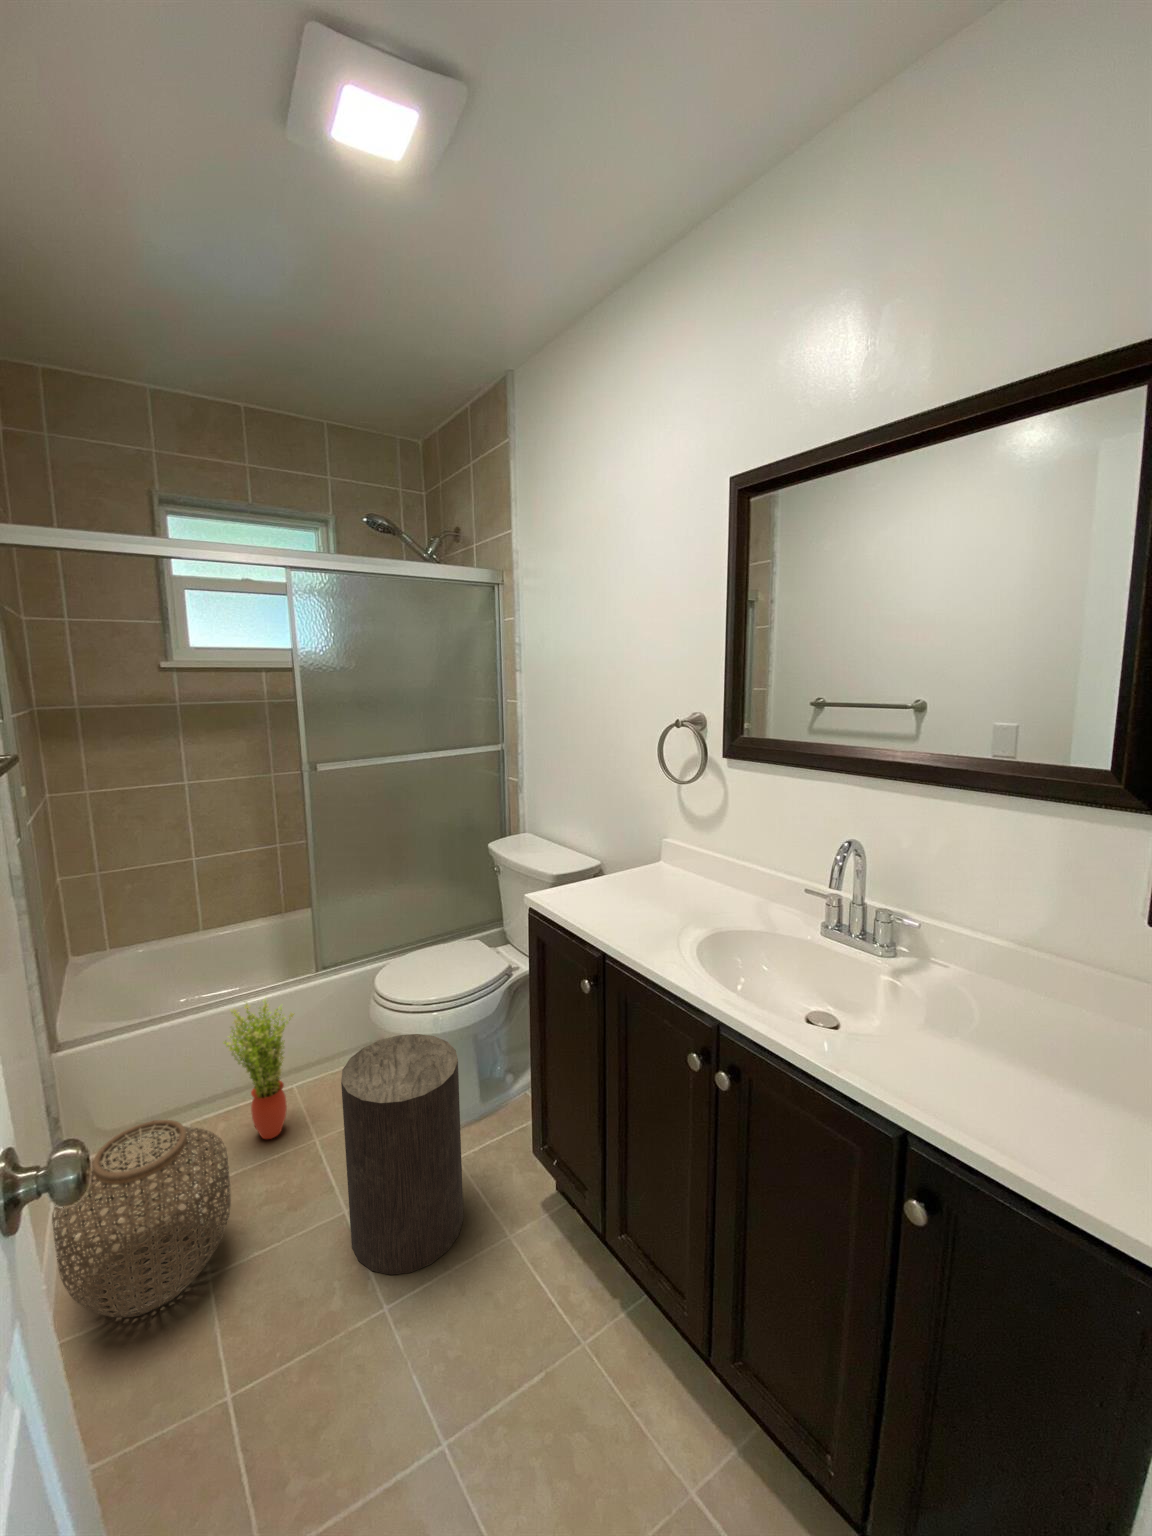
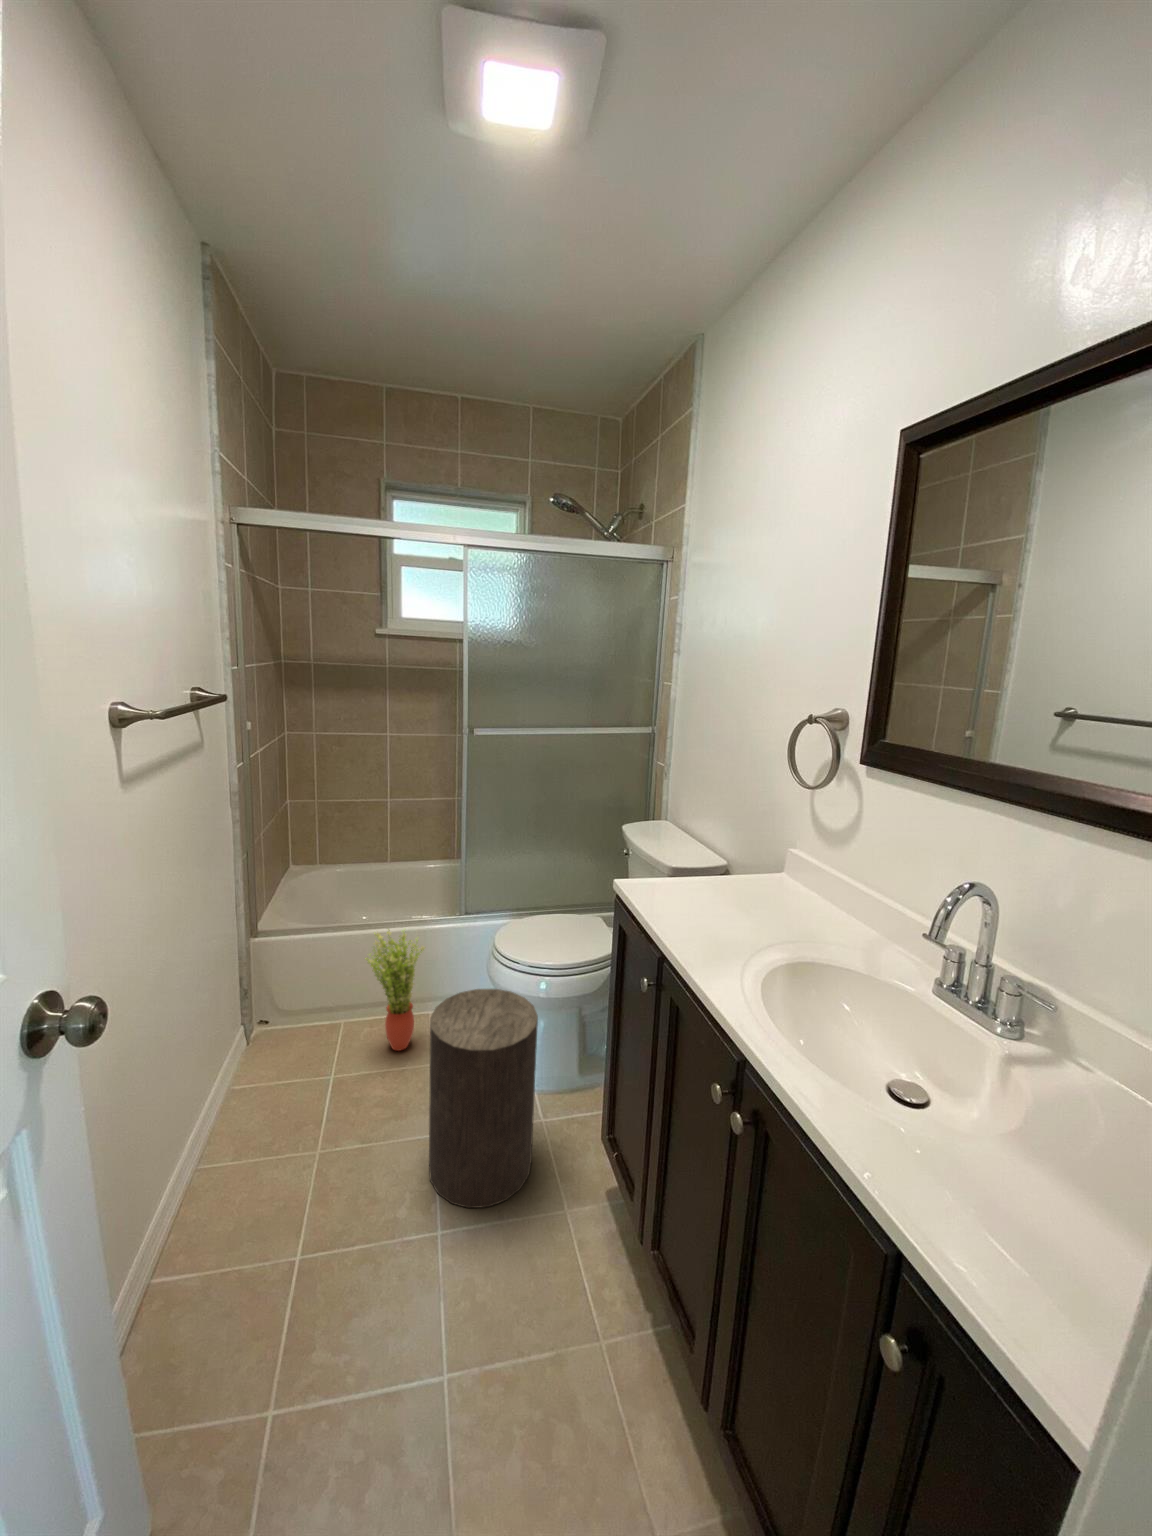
woven basket: present [52,1120,231,1317] -> none [210,1010,344,1162]

